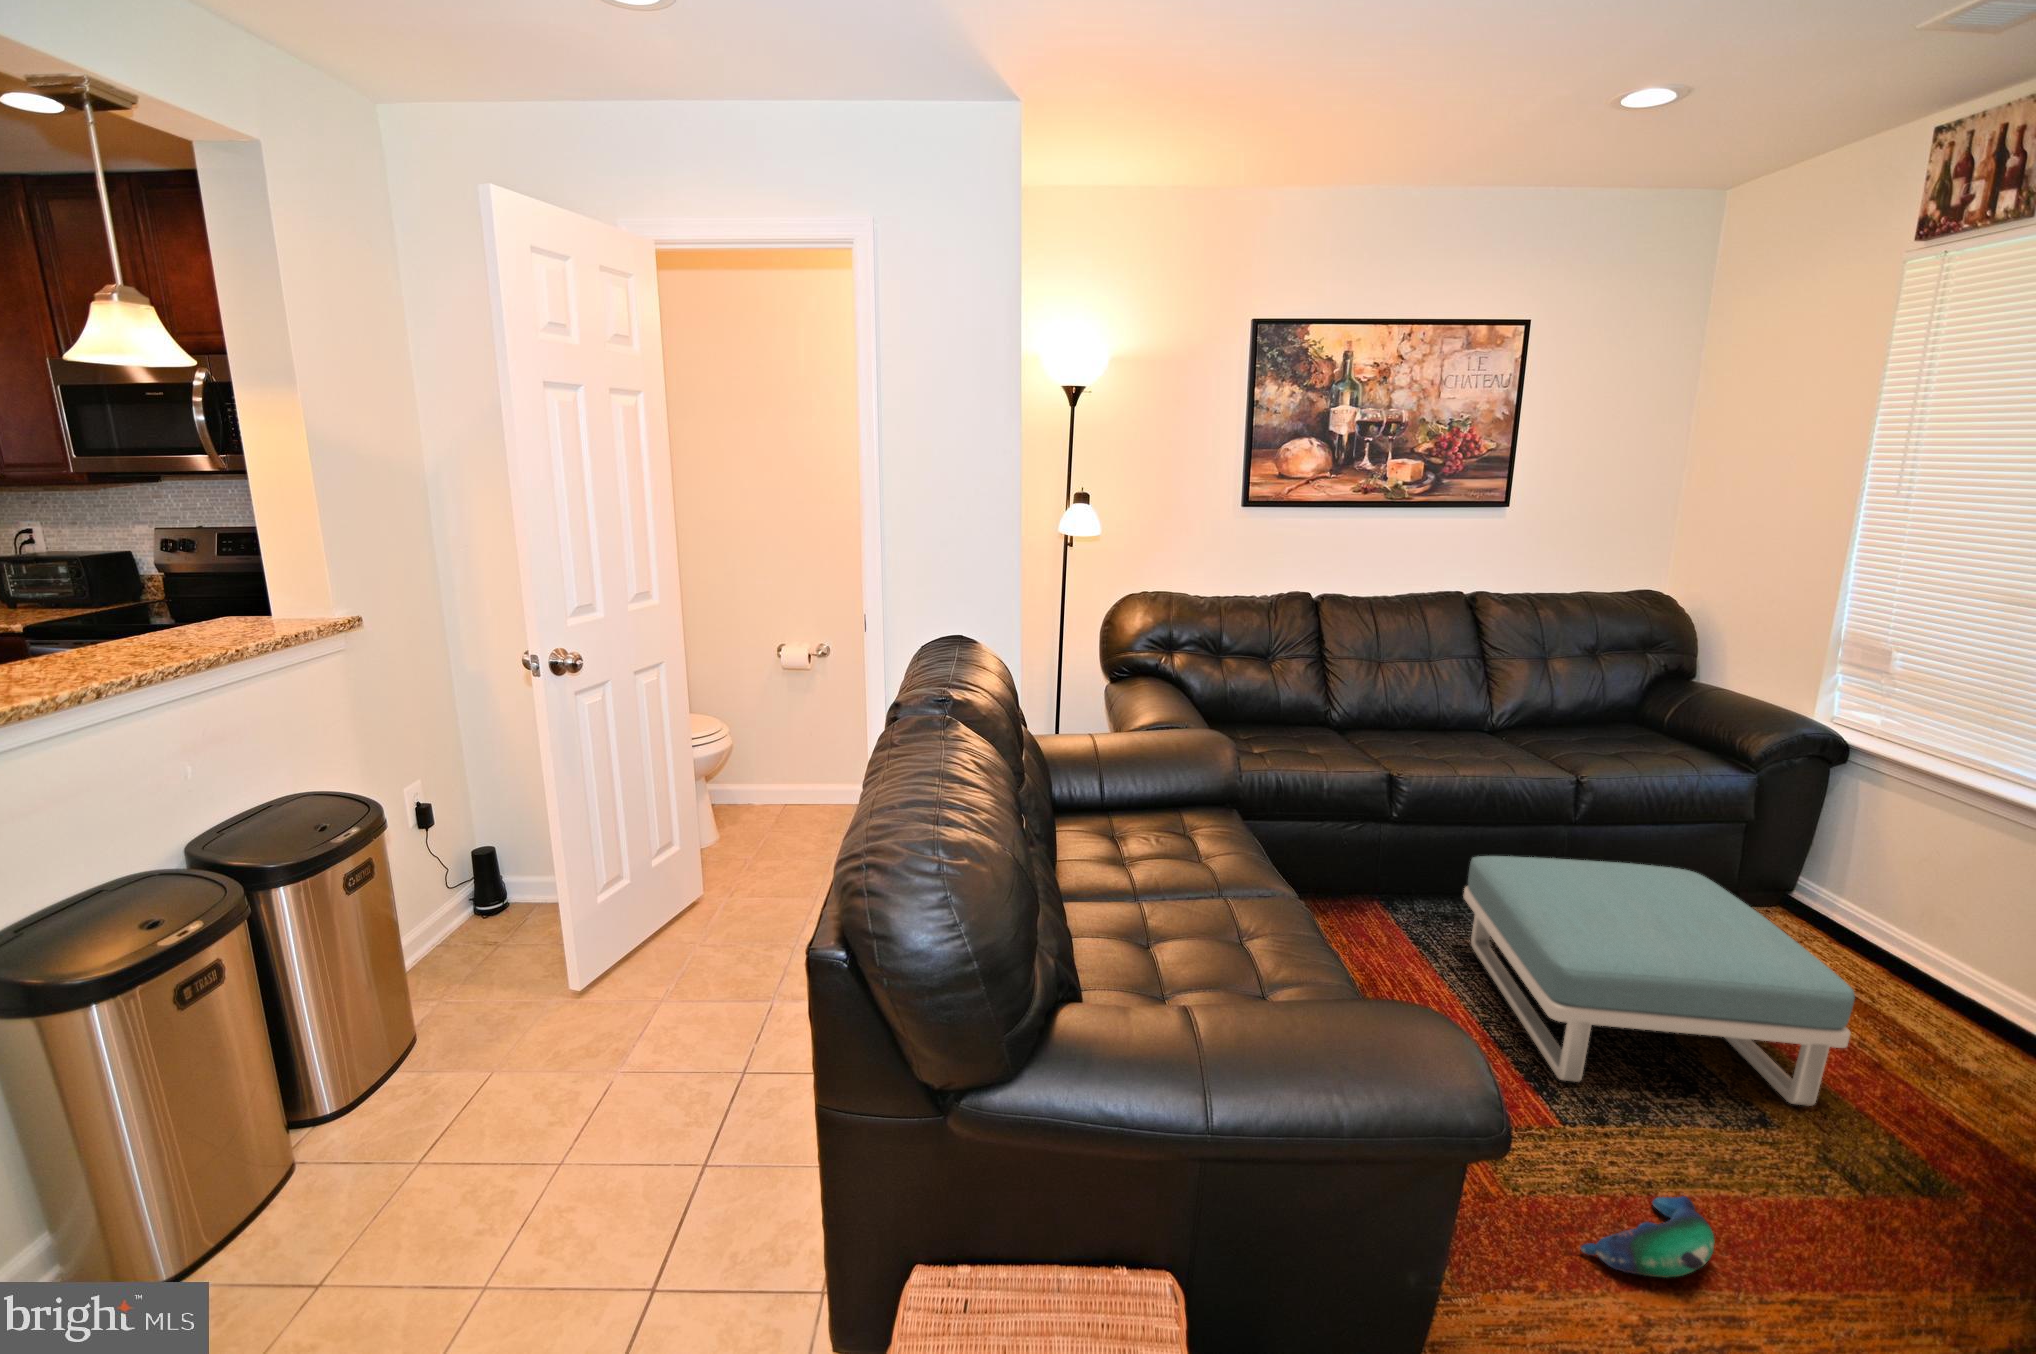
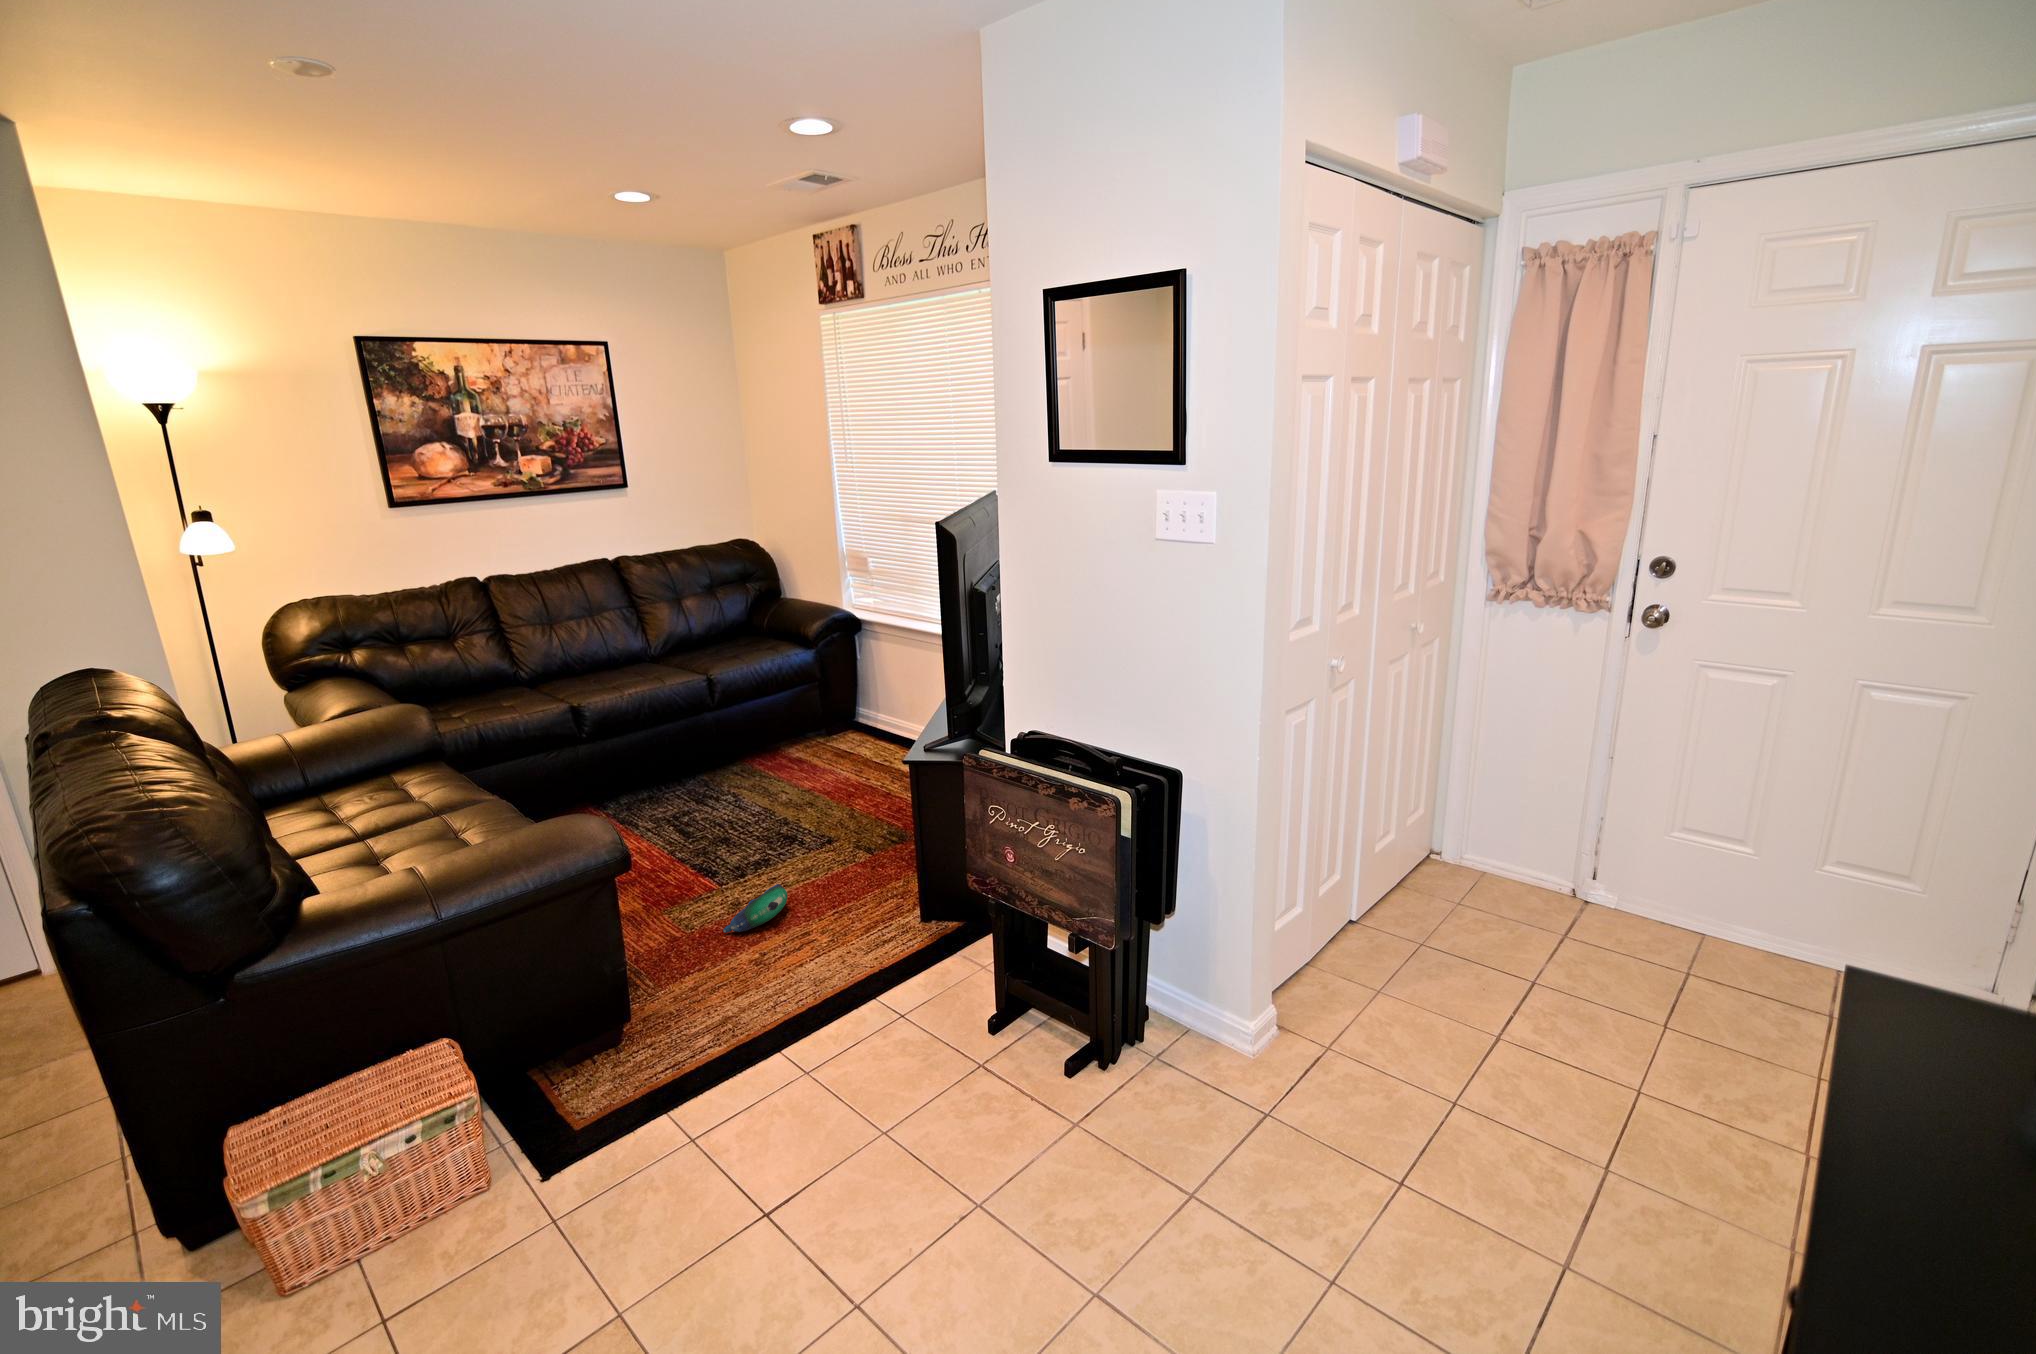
footstool: present [1464,856,1855,1106] -> none [646,718,854,863]

